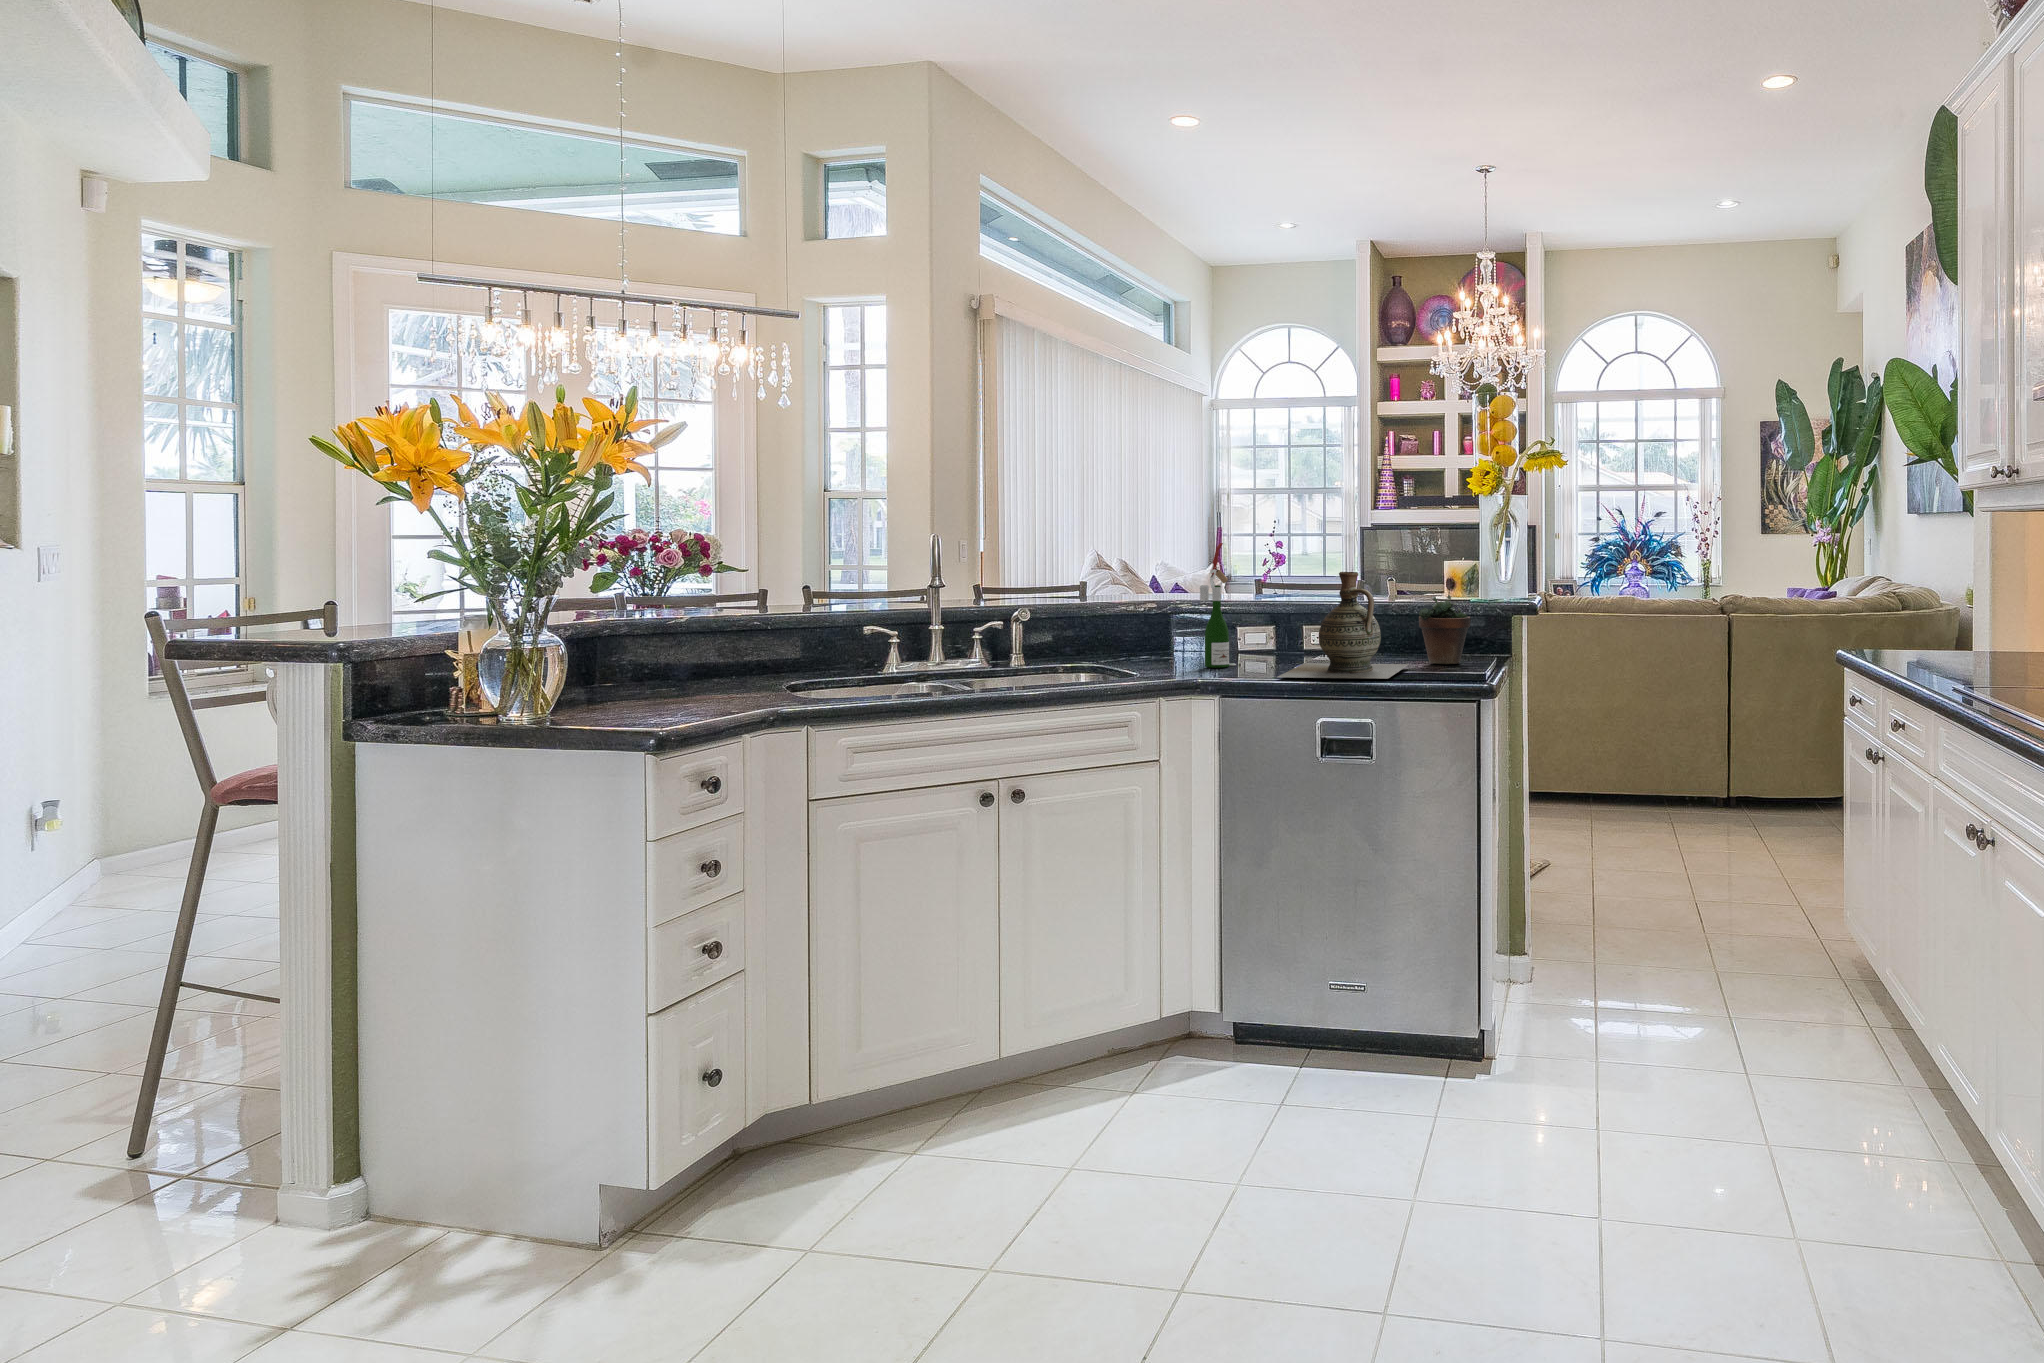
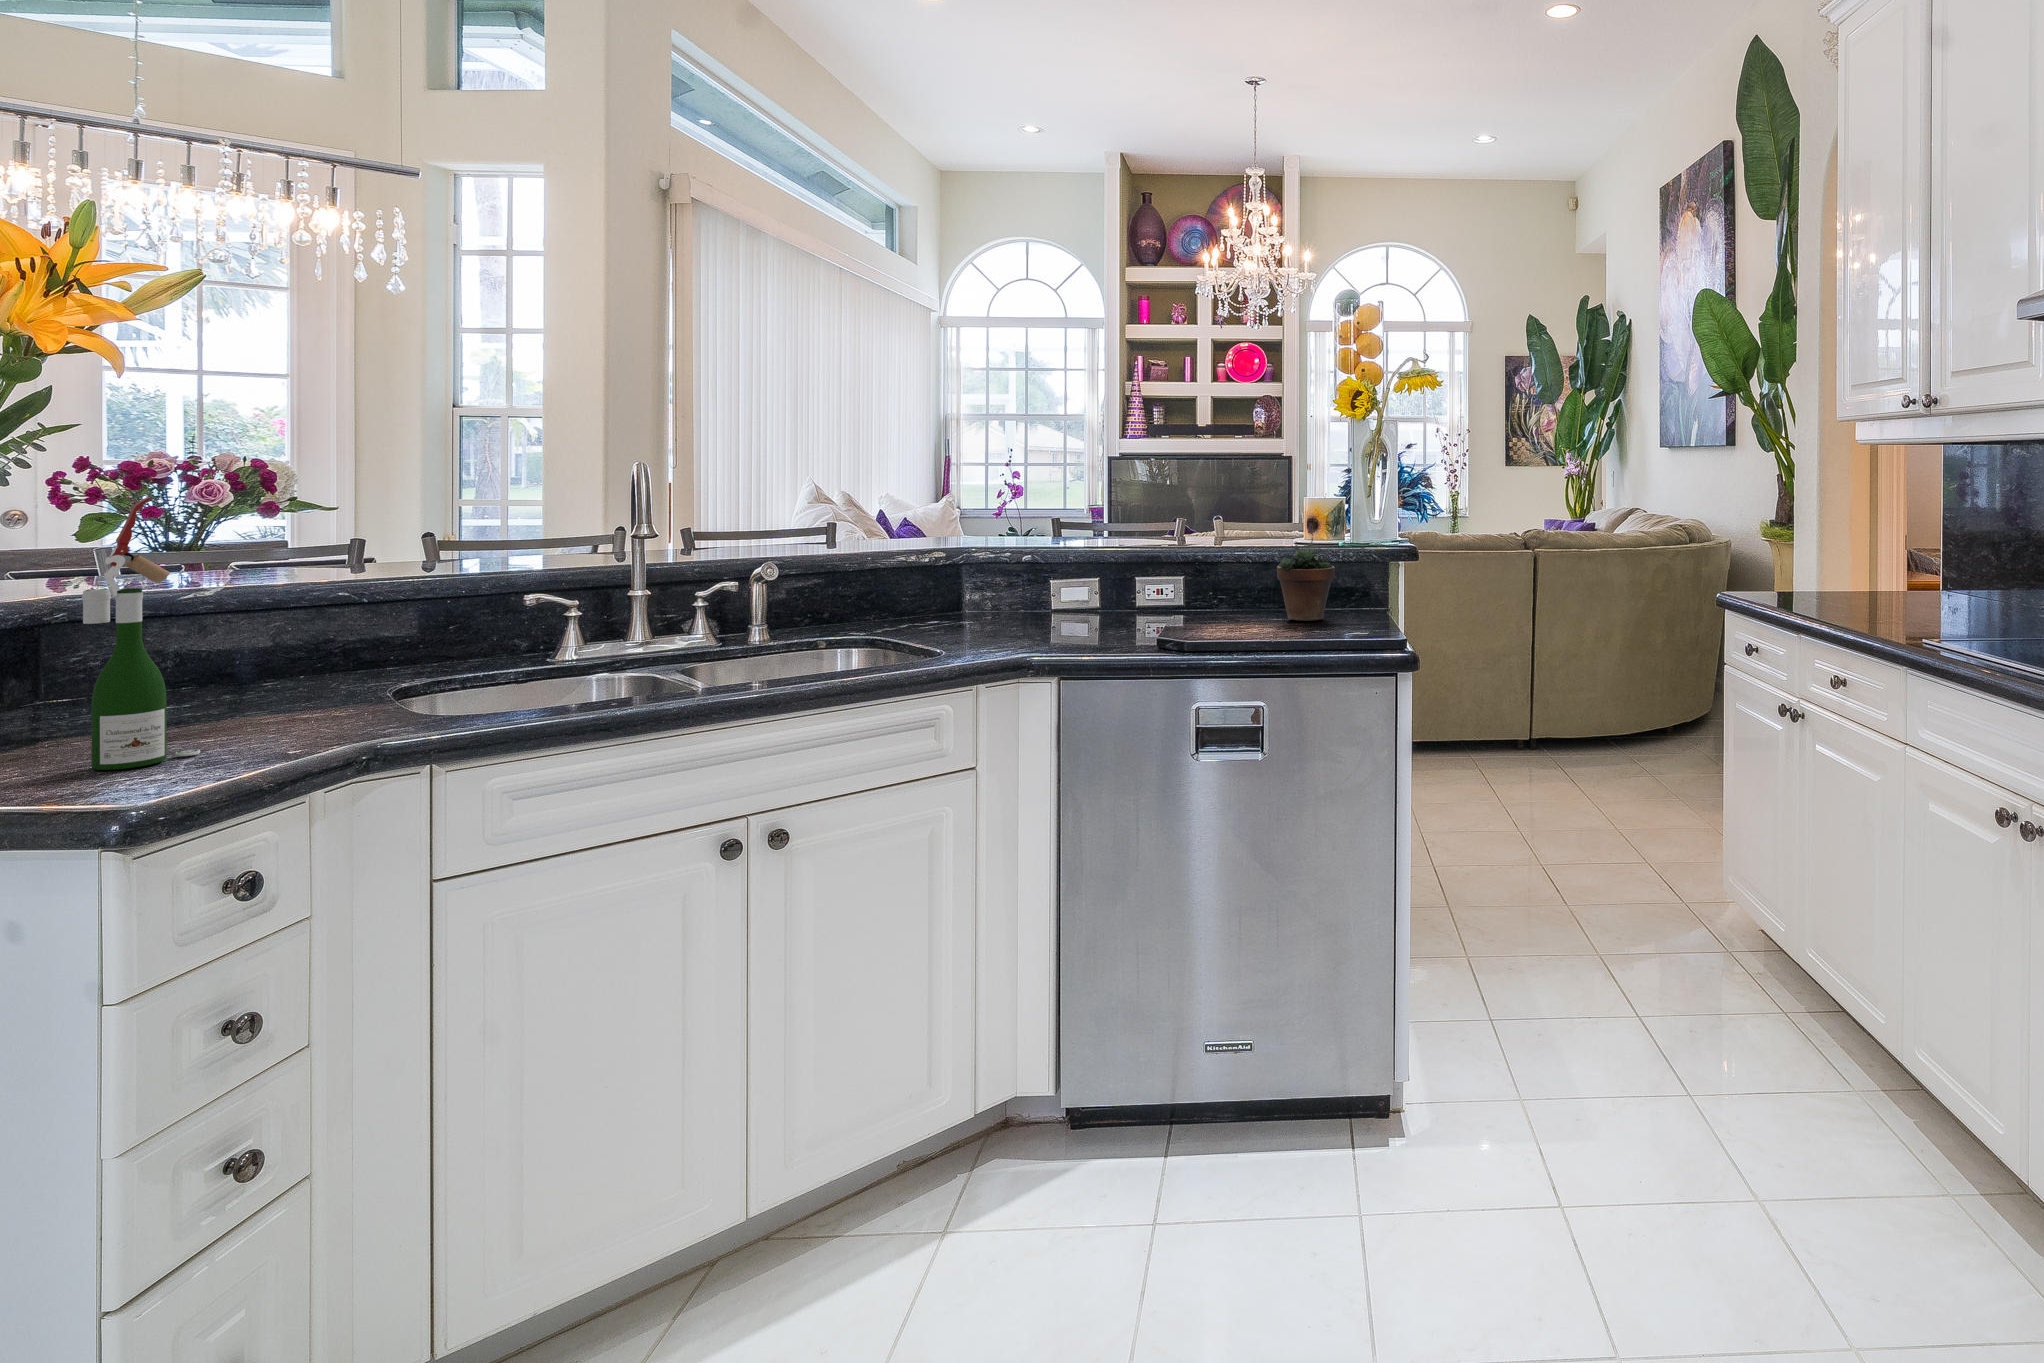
wine bottle: present [1200,543,1236,668] -> present [82,497,200,770]
ceramic jug: present [1278,572,1409,679] -> none [1124,518,1272,649]

